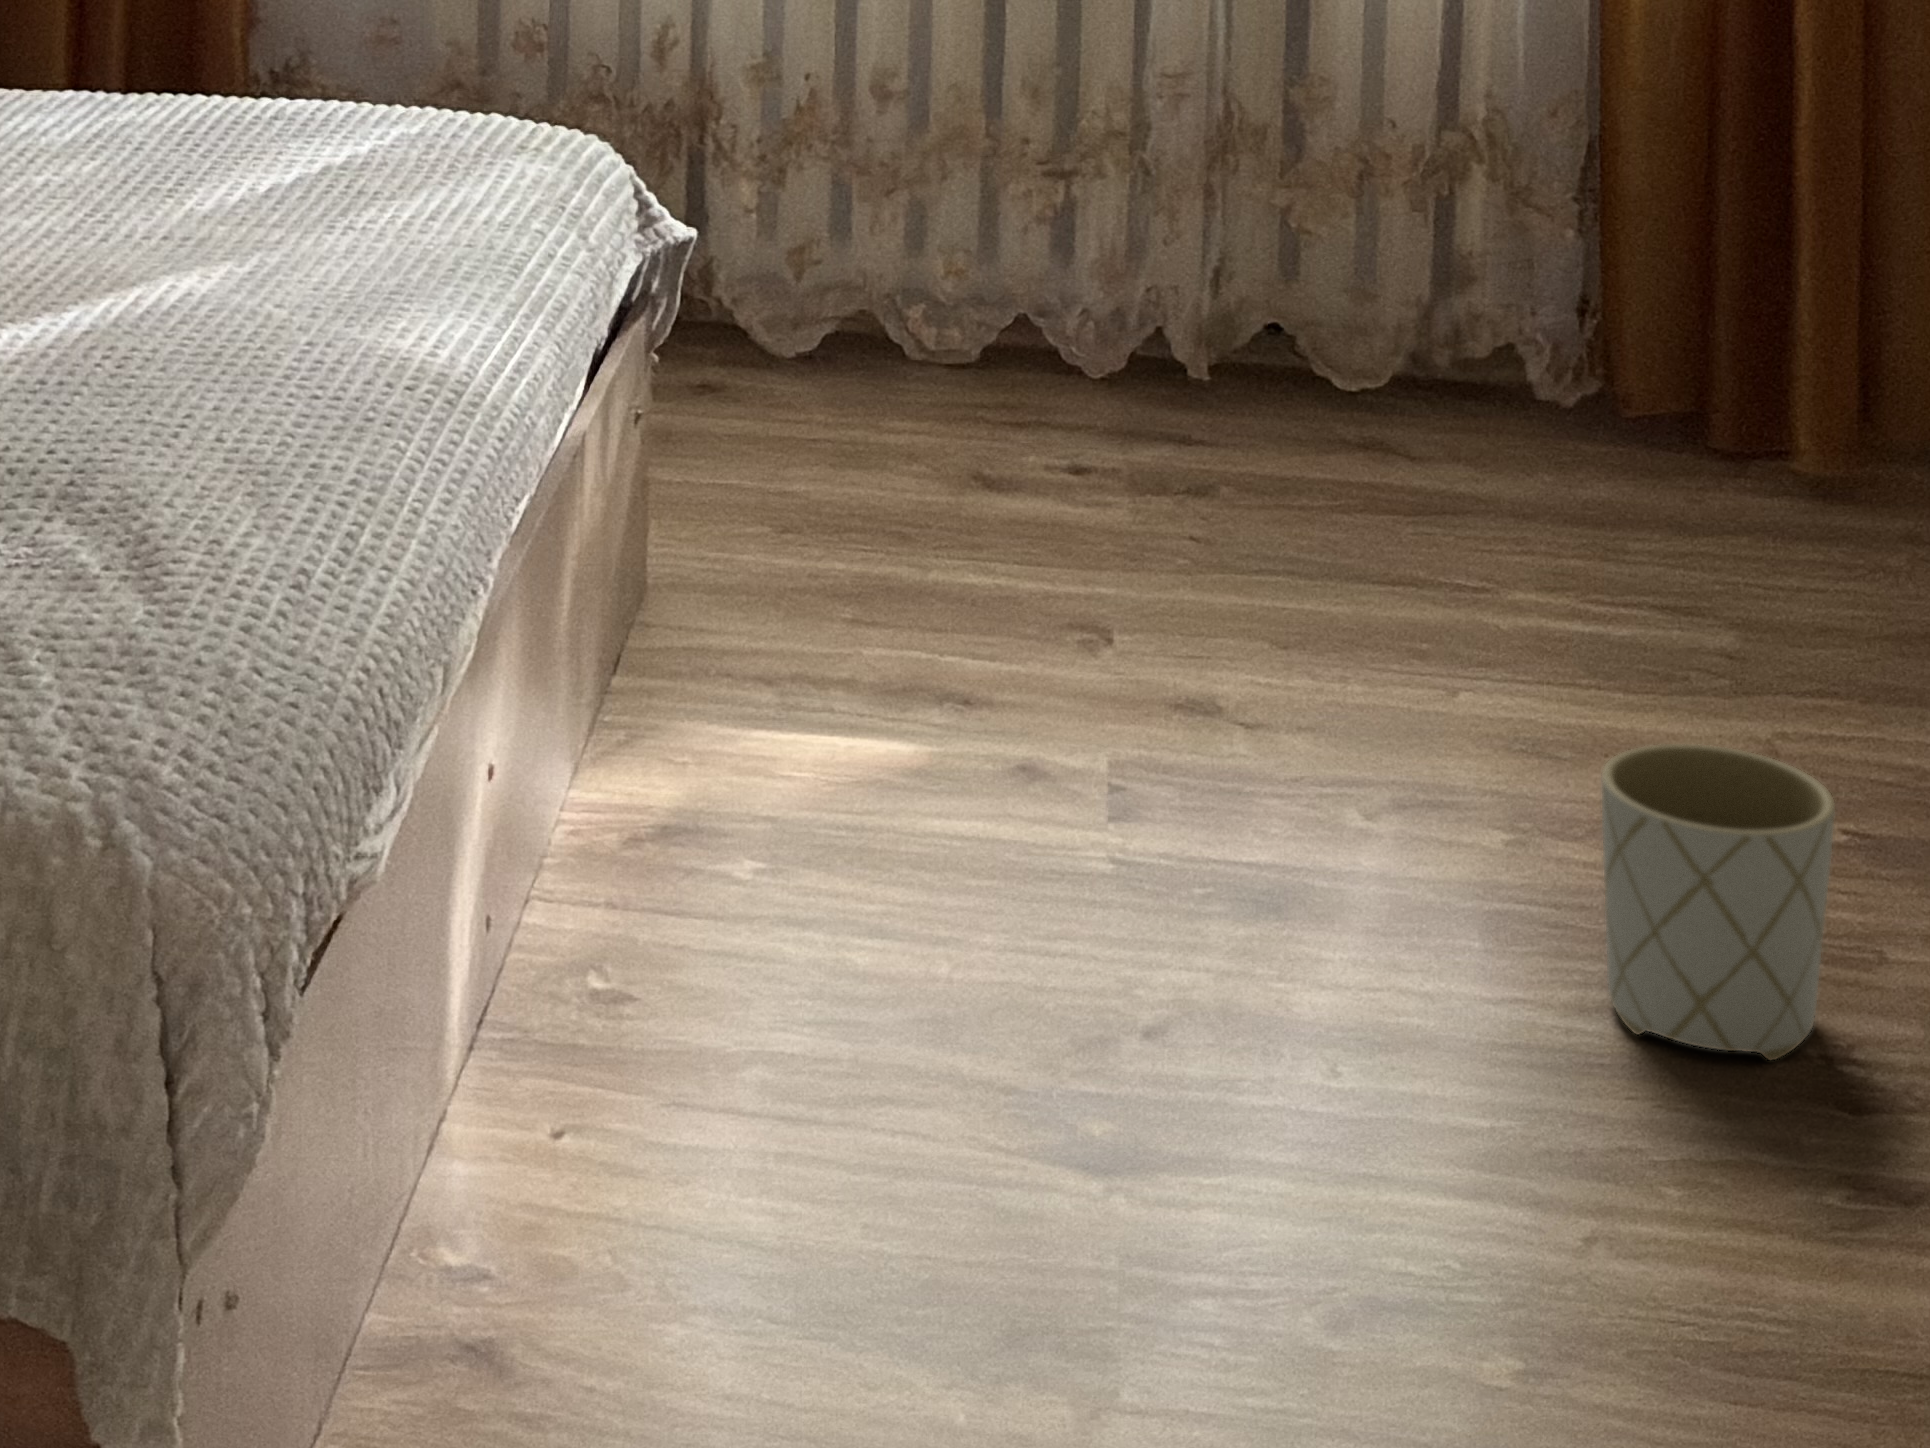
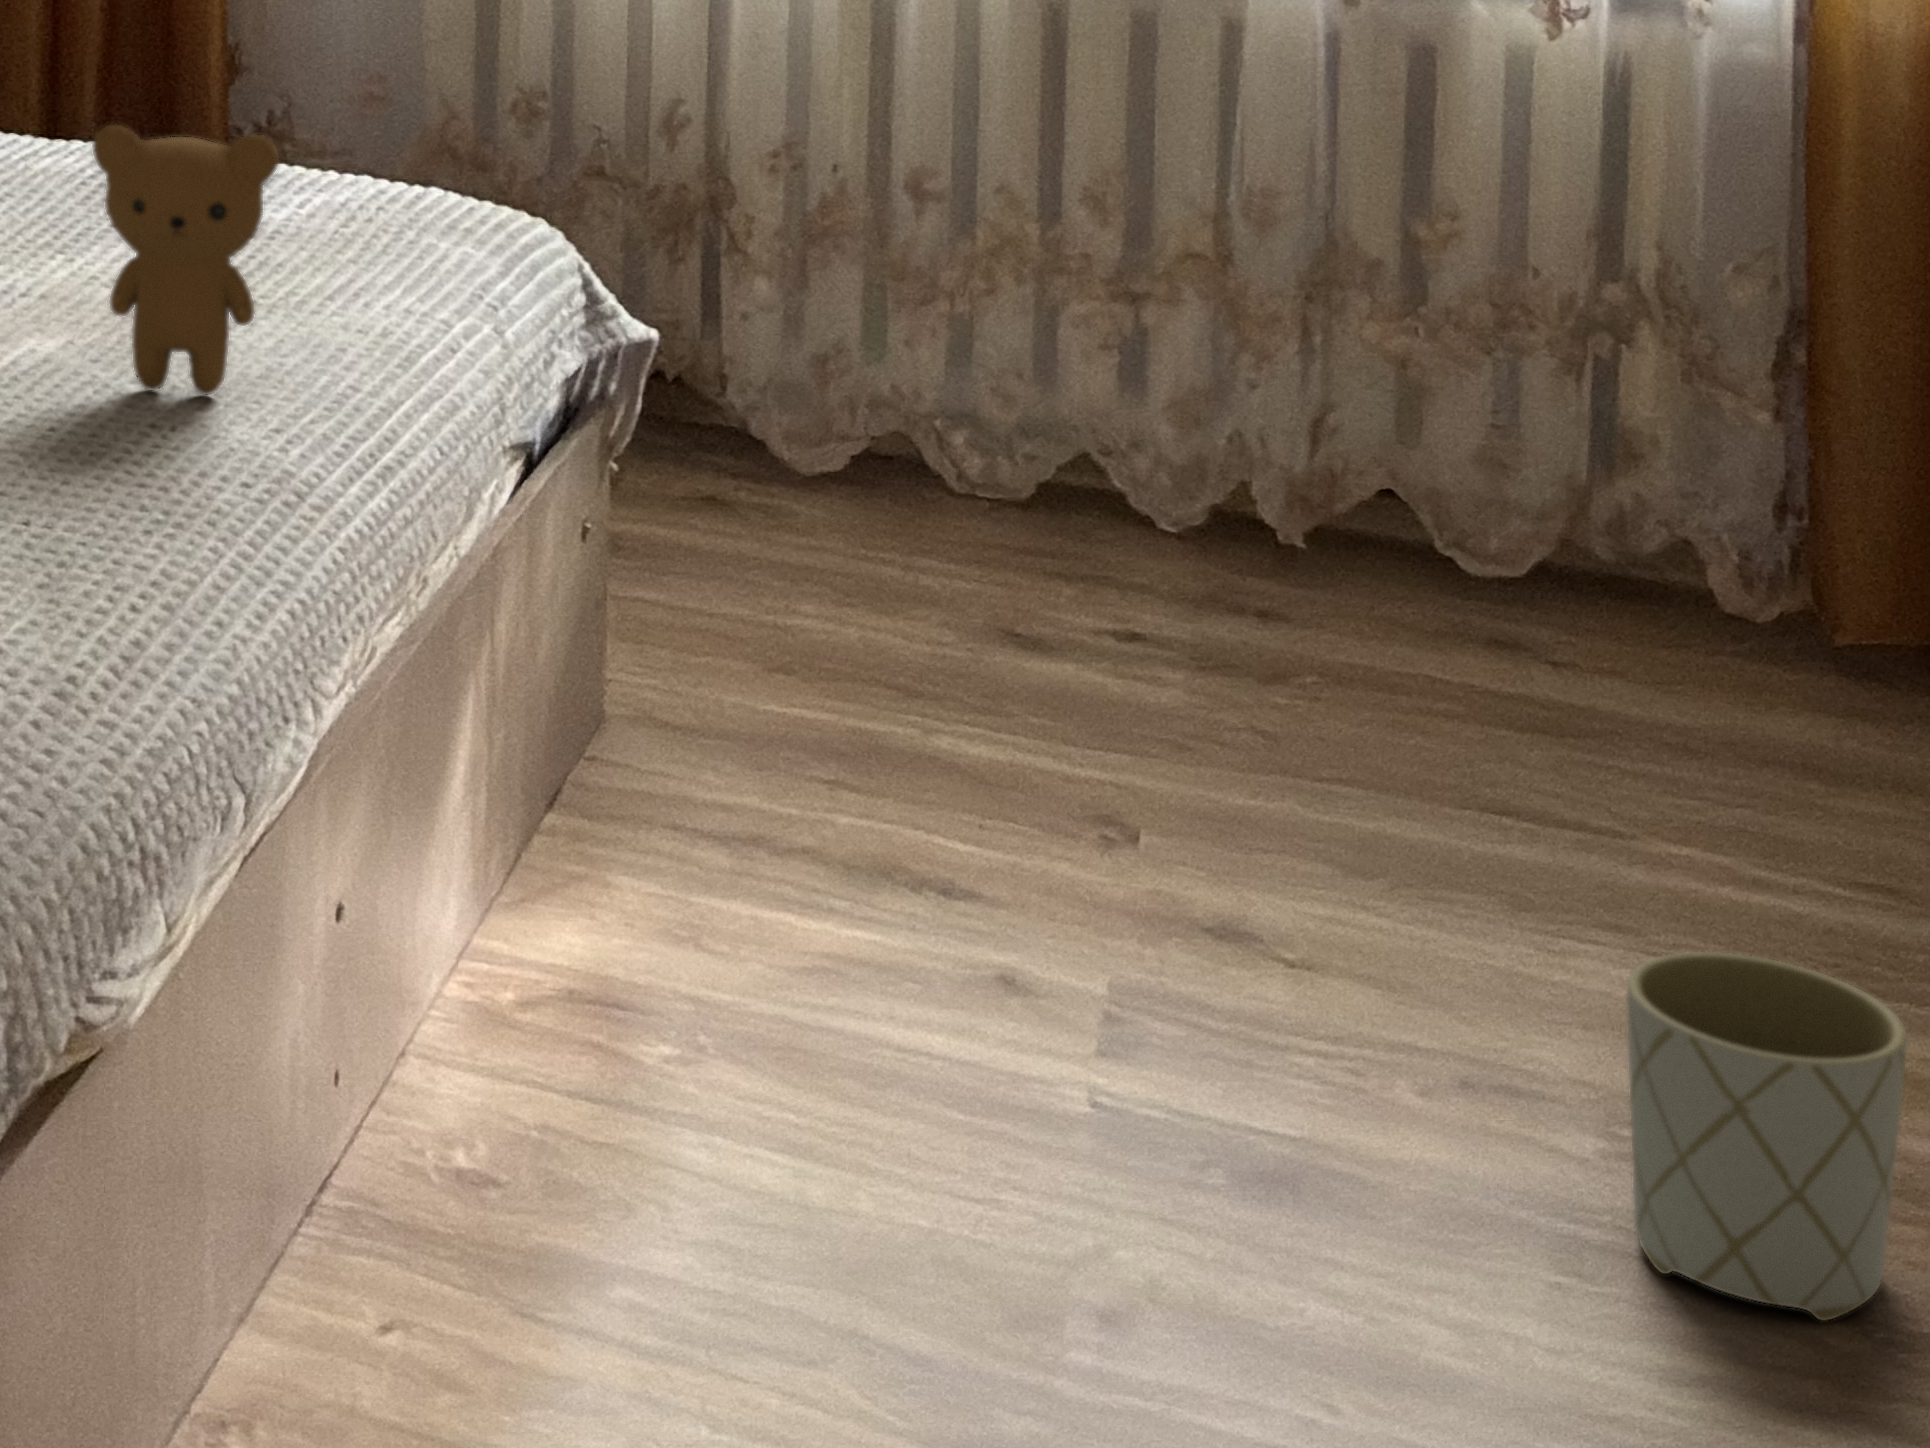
teddy bear: none [205,80,389,339] -> present [92,125,279,395]

